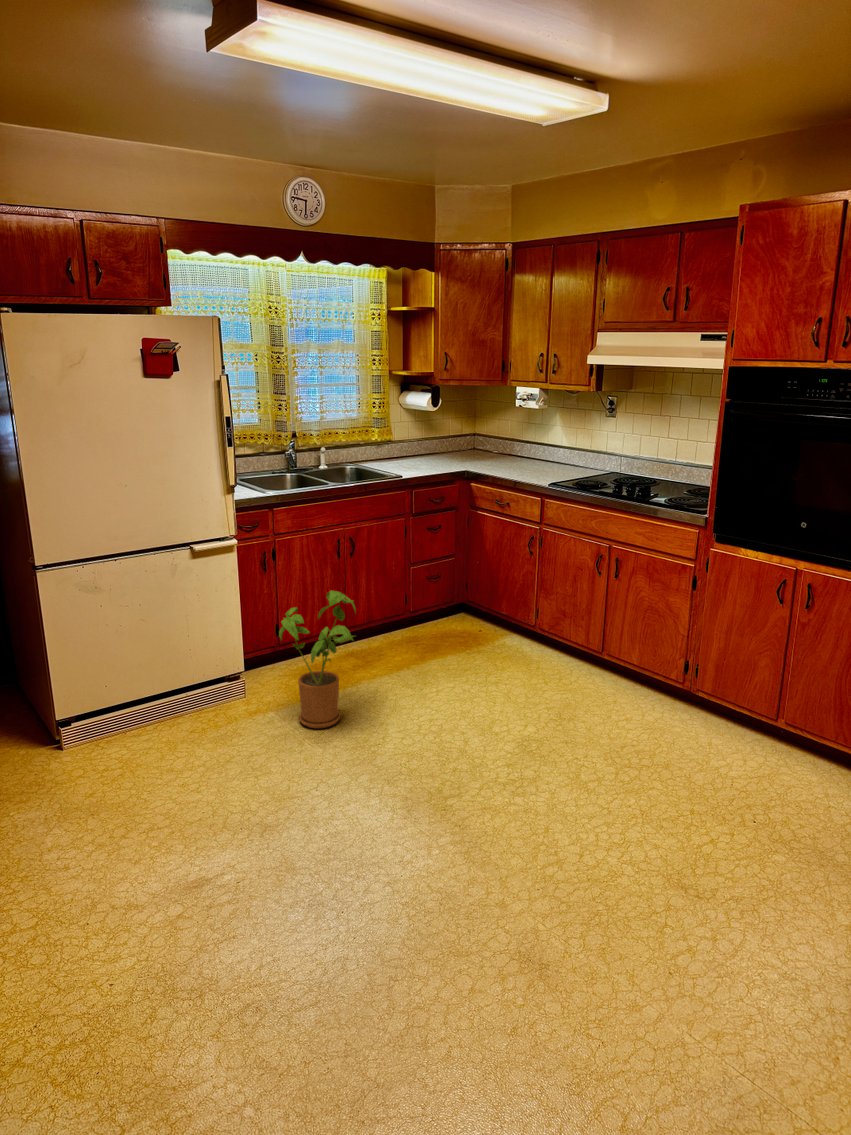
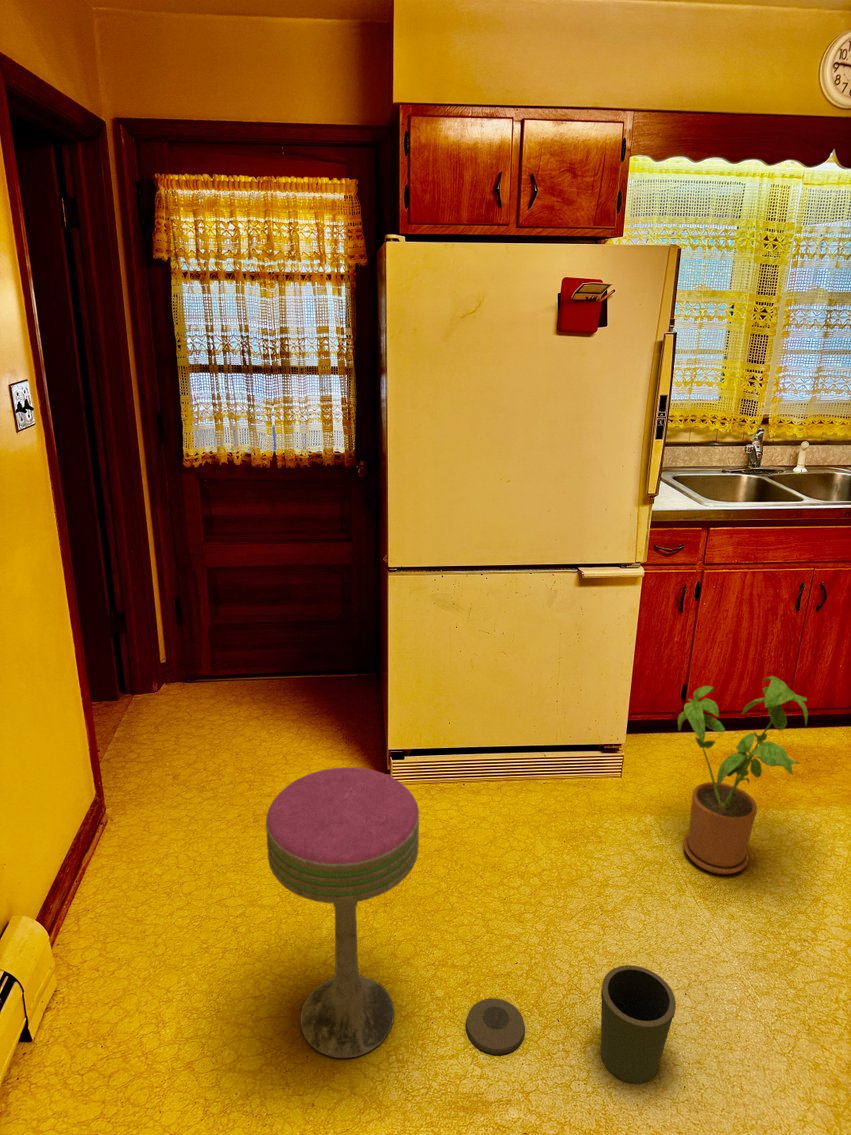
bar stool: none [17,686,133,895] -> present [266,767,419,1058]
trash can: none [185,765,314,853] -> present [466,965,676,1084]

